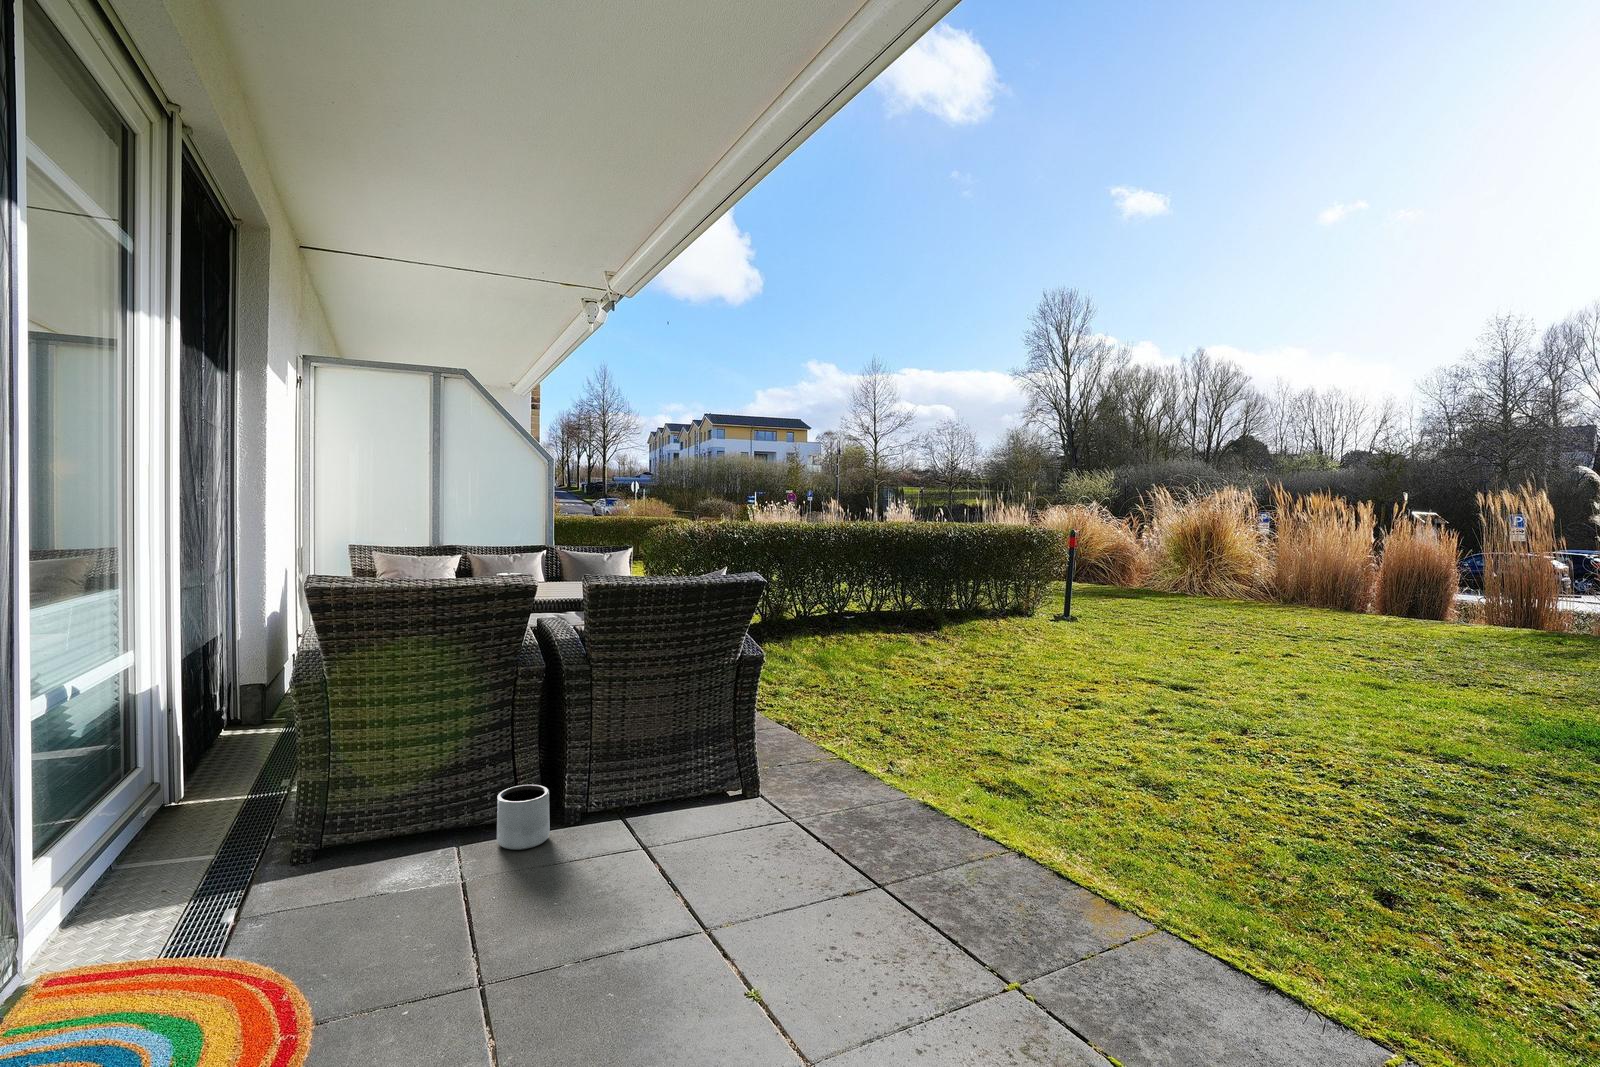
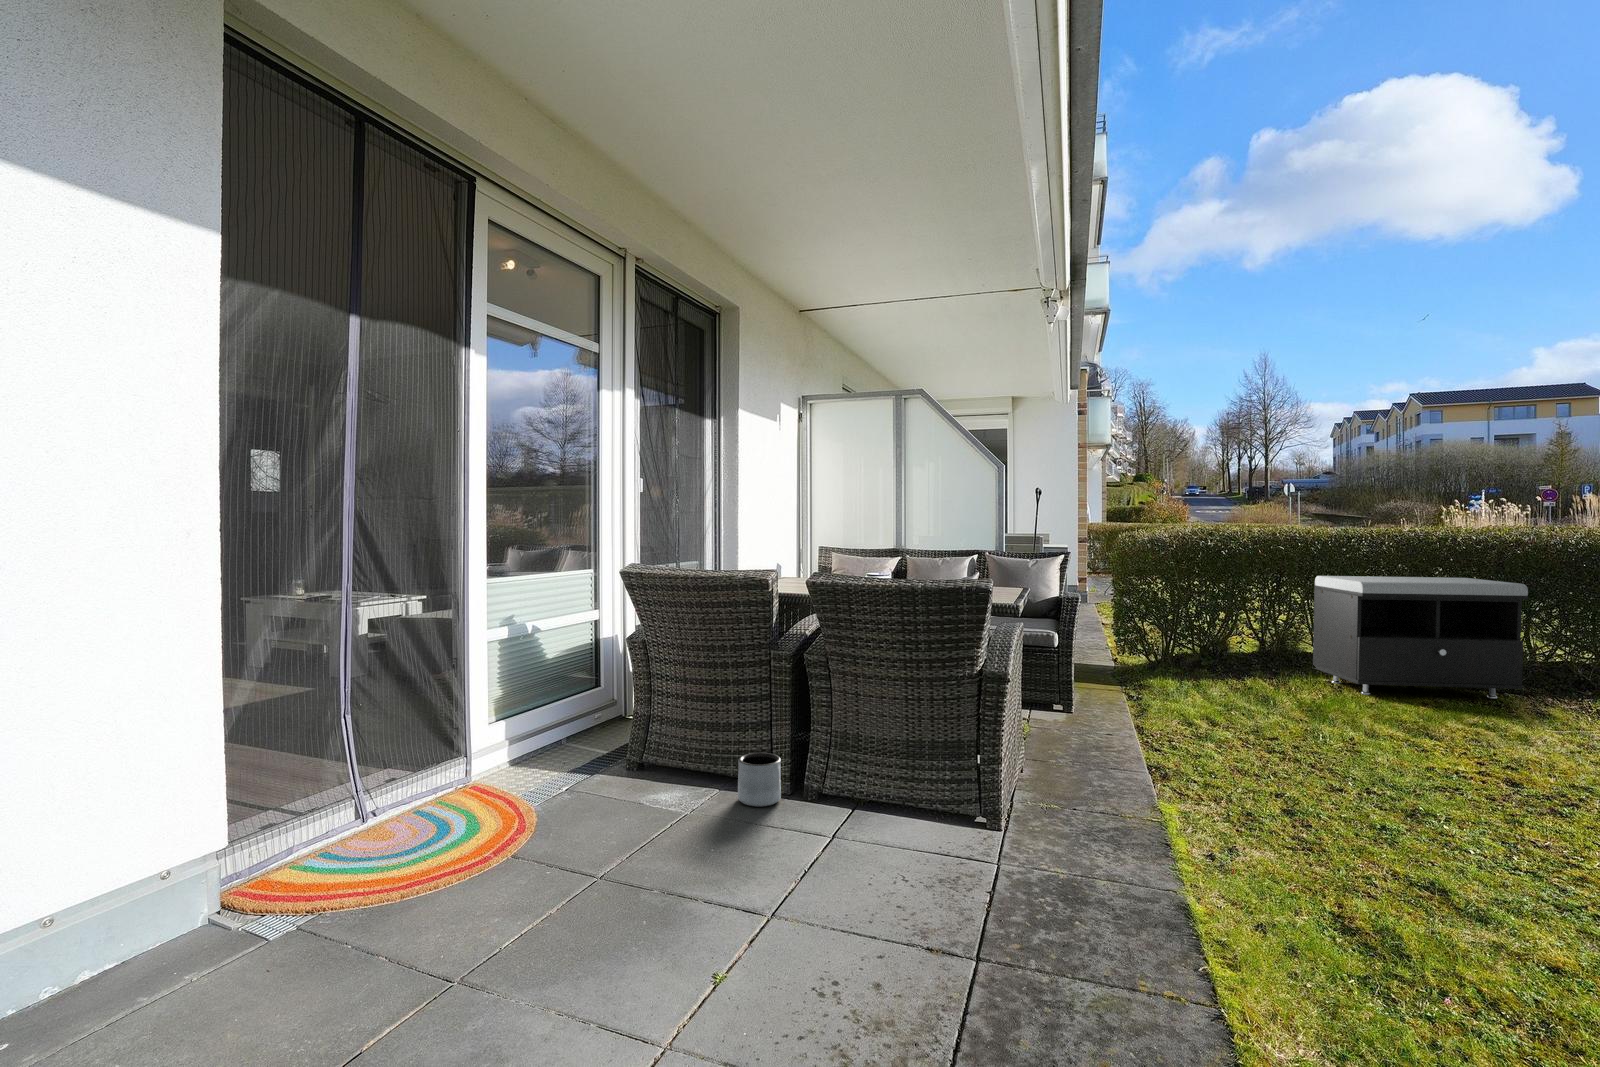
storage bench: none [782,554,898,641] -> present [1313,576,1528,699]

